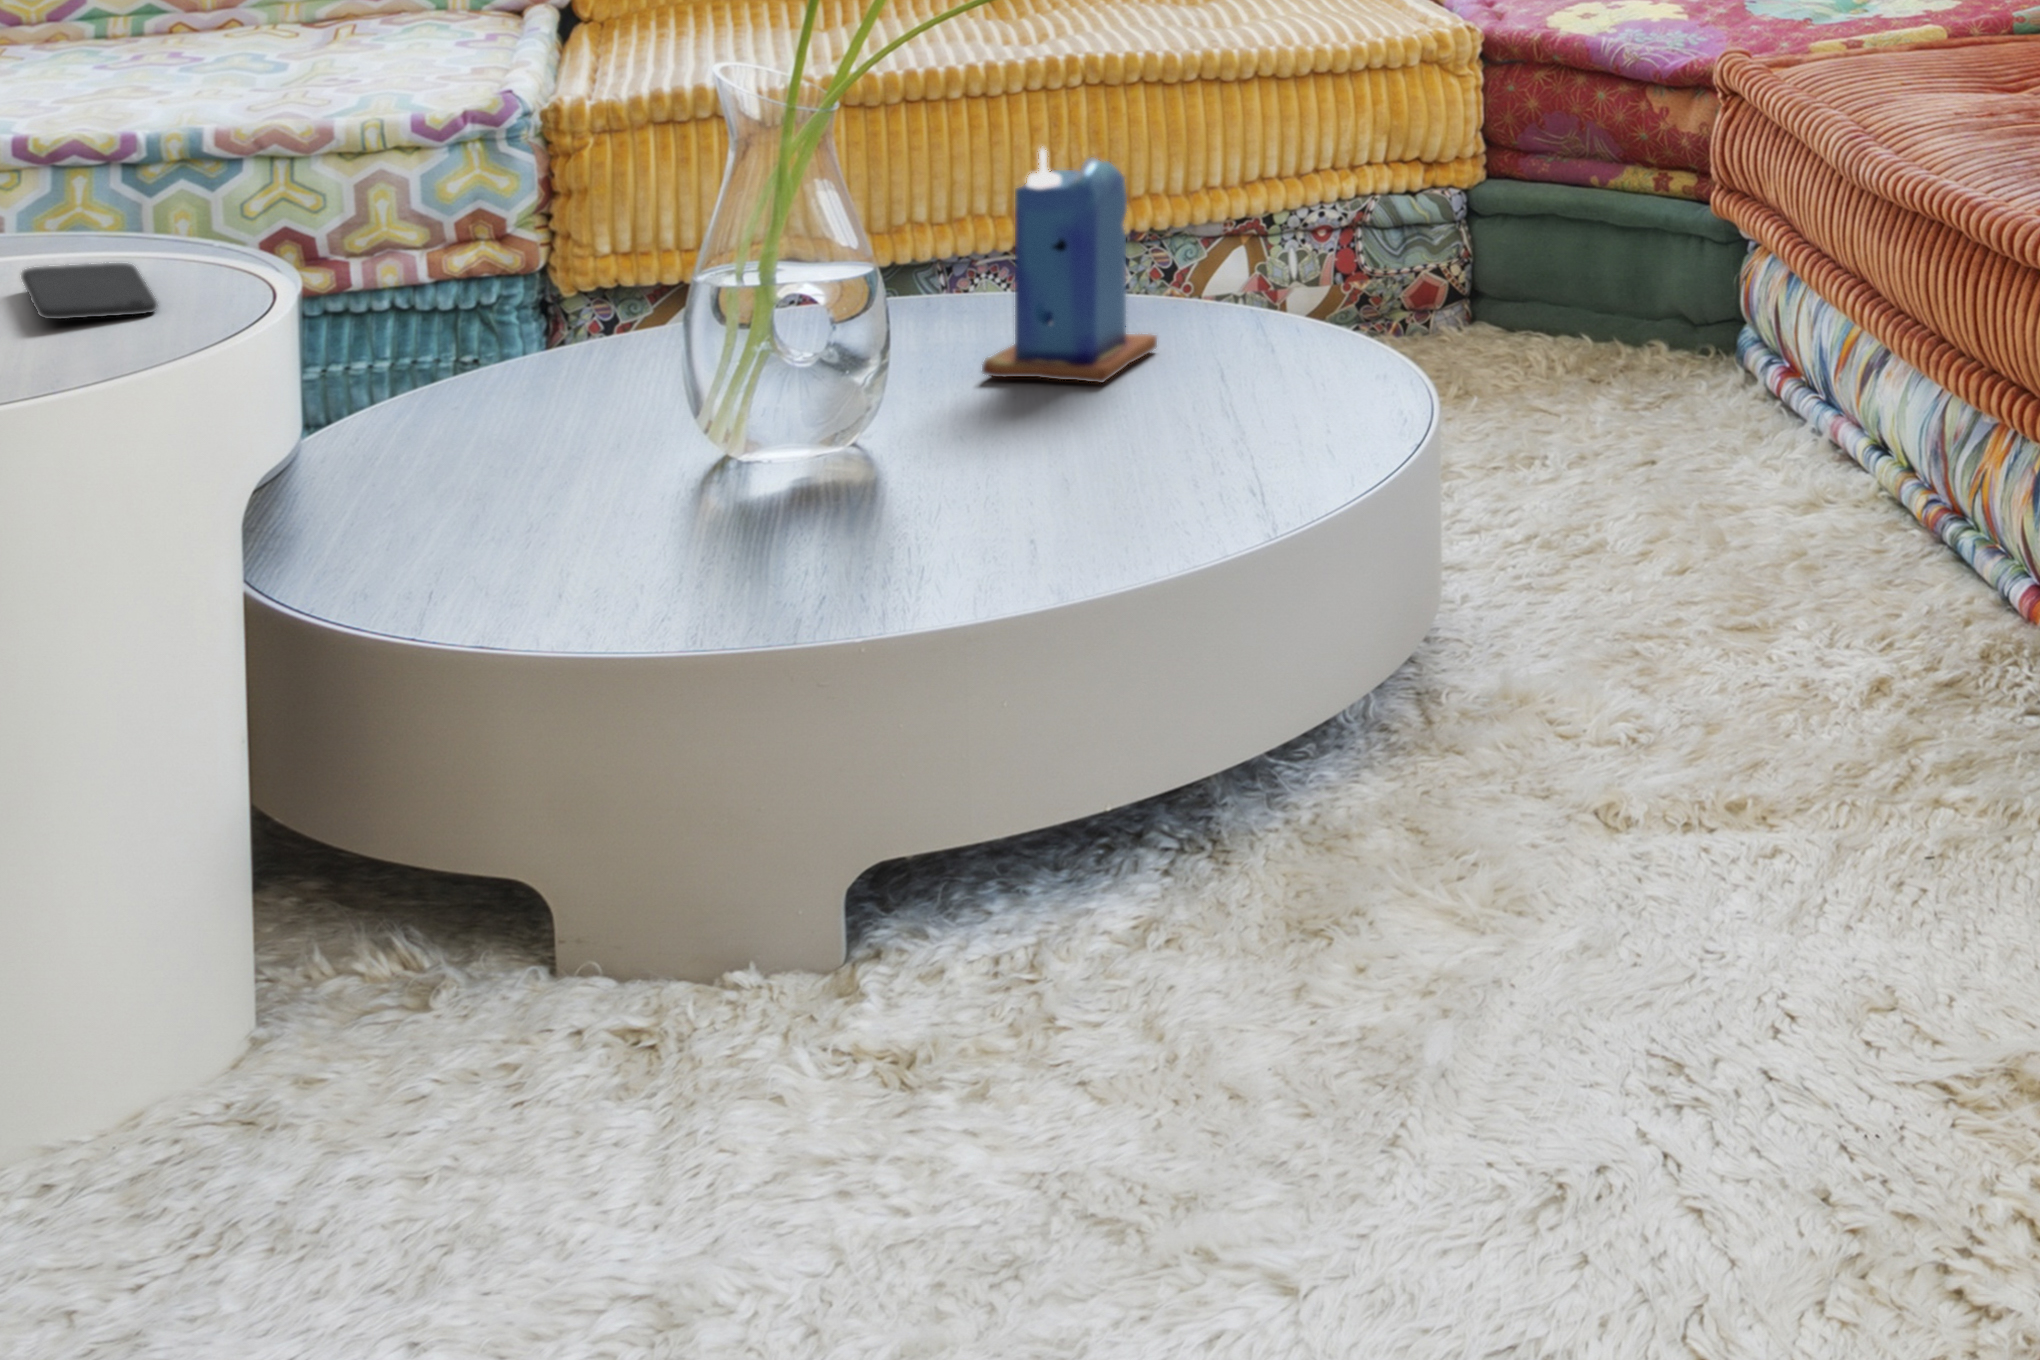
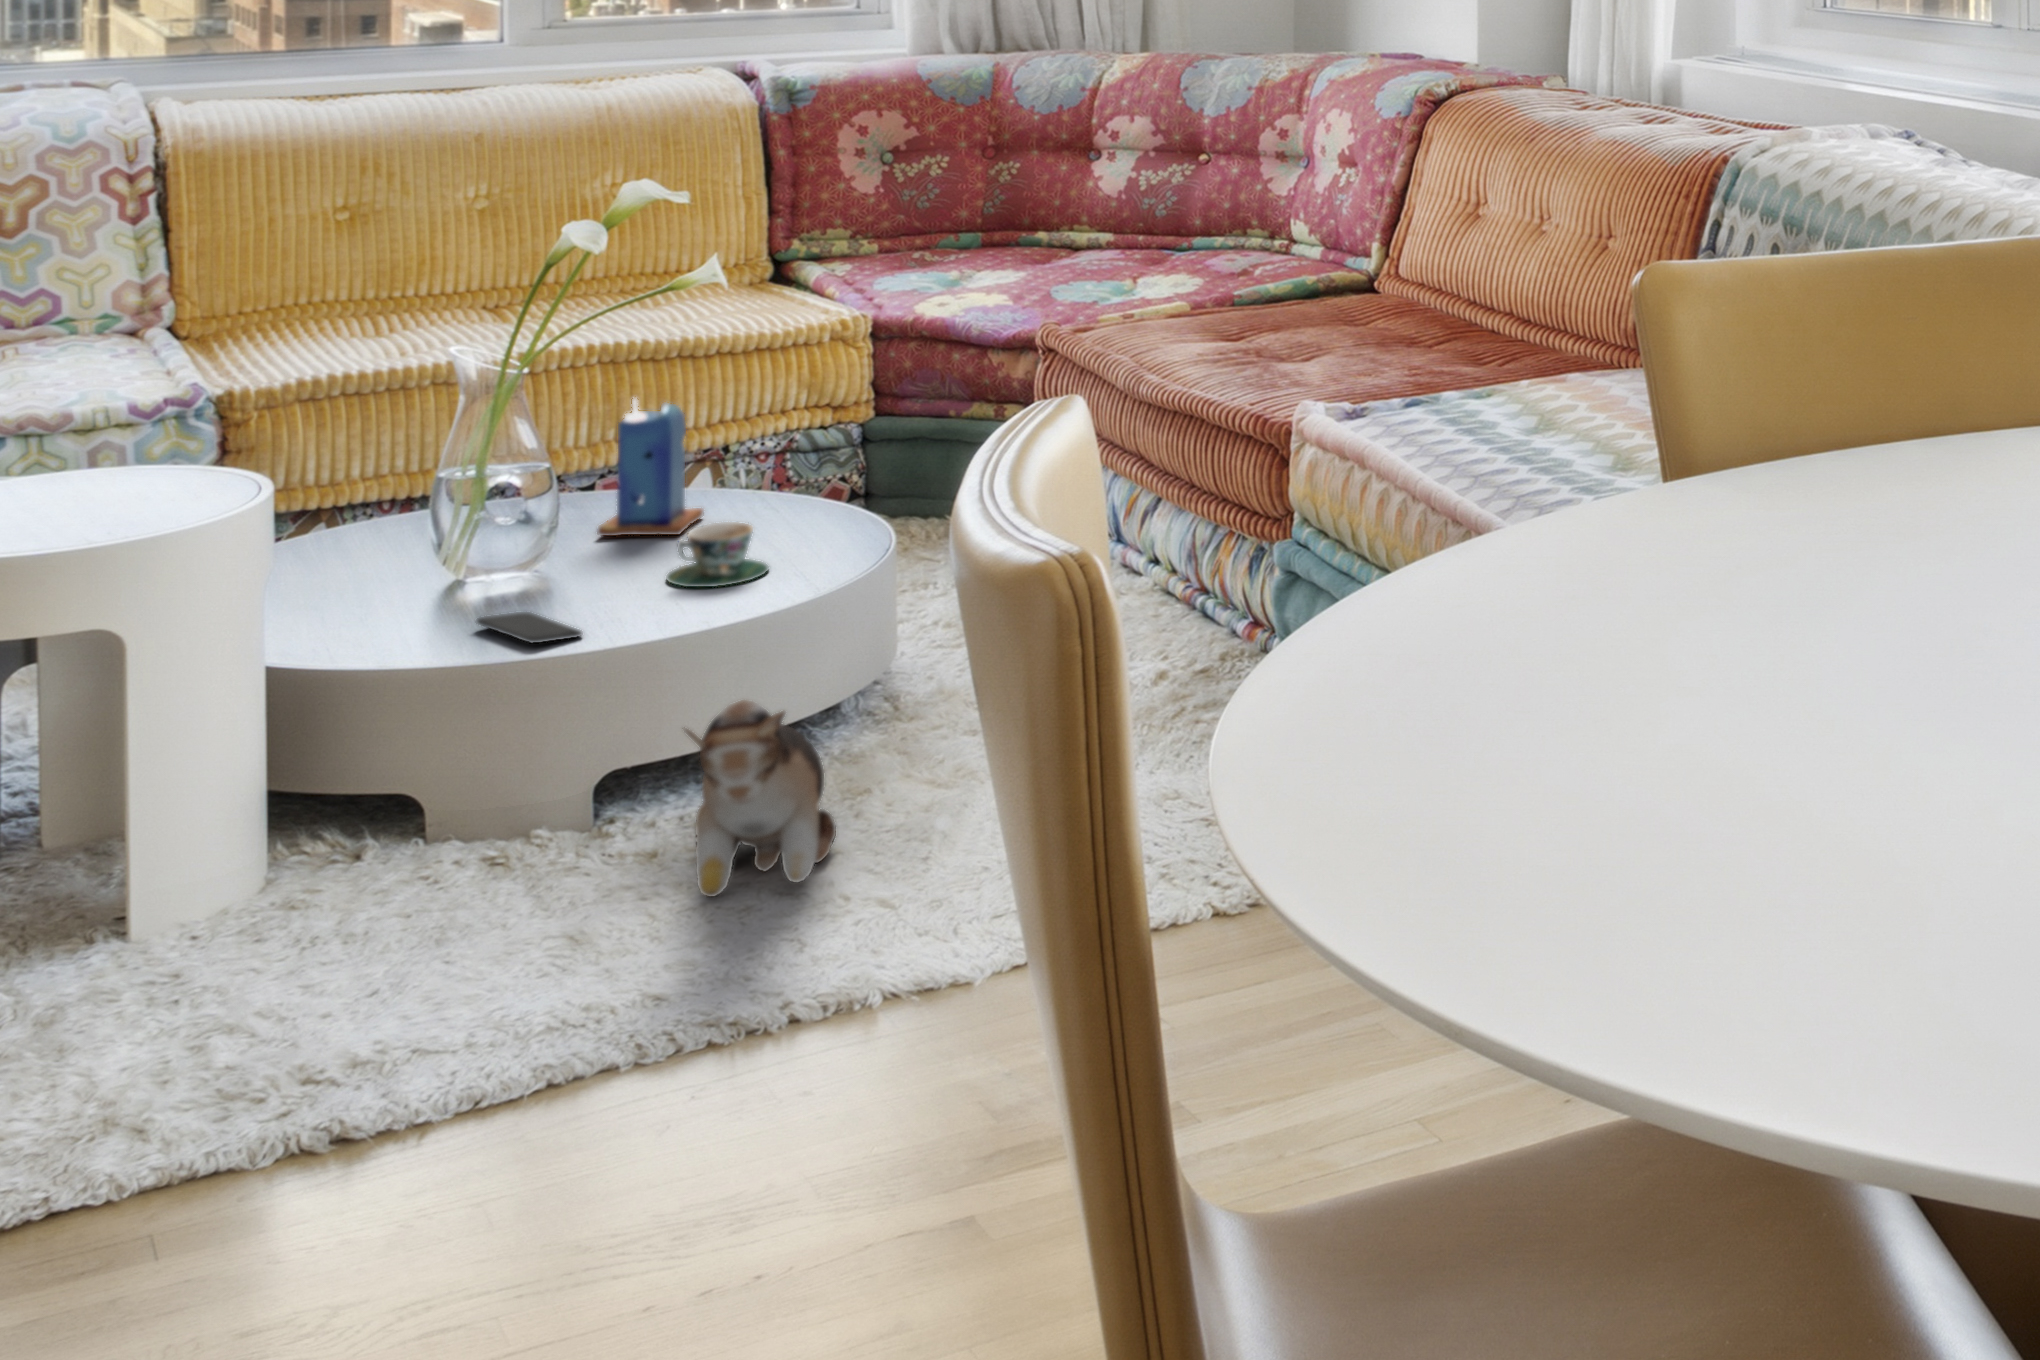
smartphone: present [21,263,157,319] -> present [477,612,582,643]
teacup: none [1039,375,1210,497] -> present [666,522,768,587]
plush toy: none [882,792,1235,1183] -> present [685,700,836,897]

